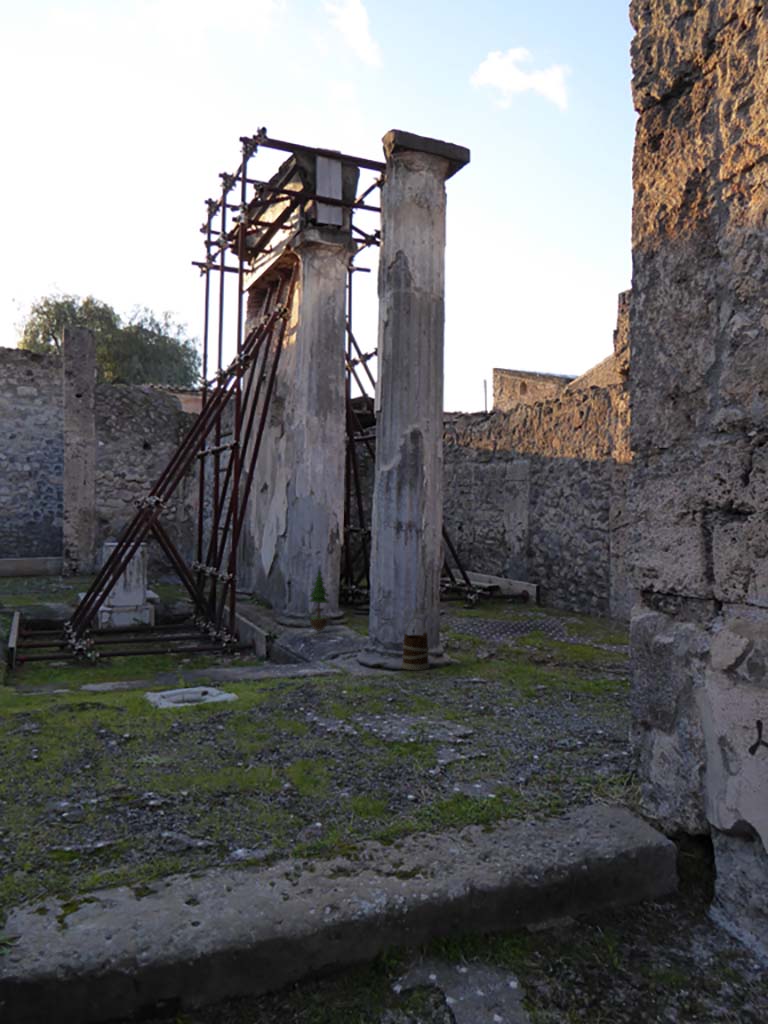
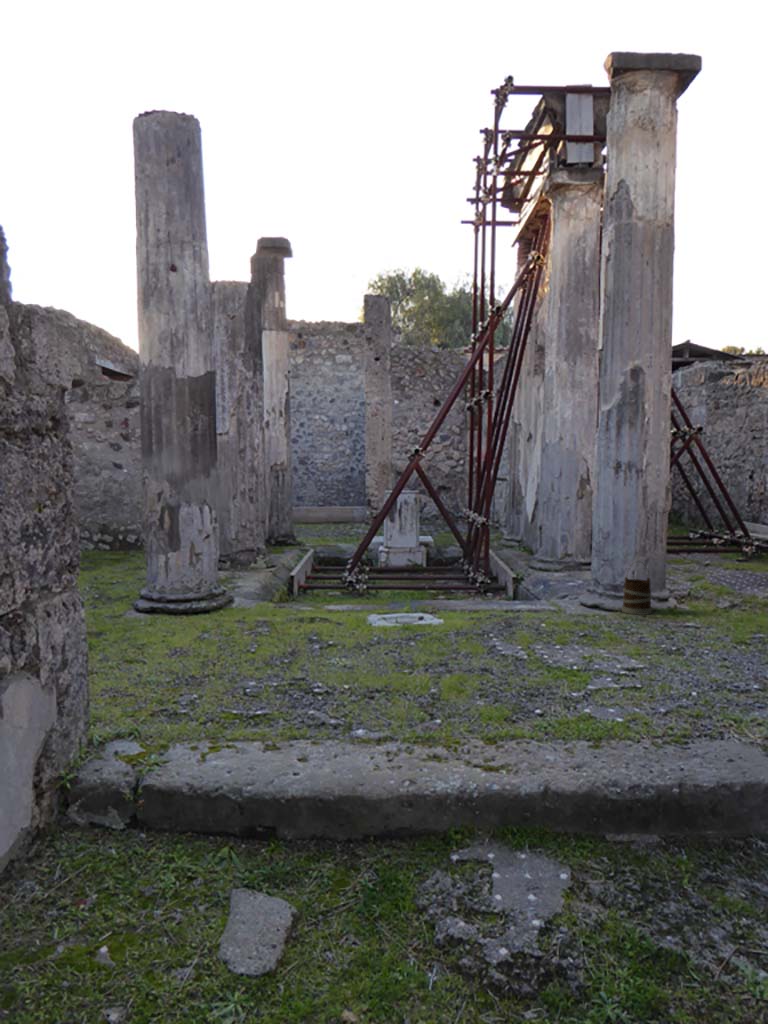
potted tree: present [309,570,329,632] -> none [550,513,573,576]

